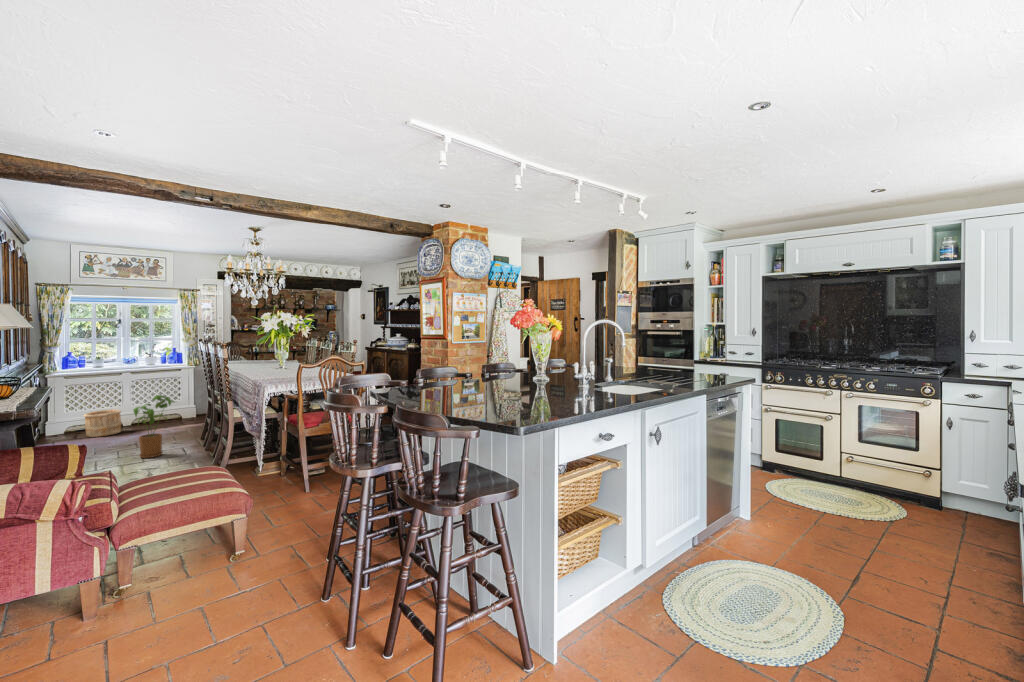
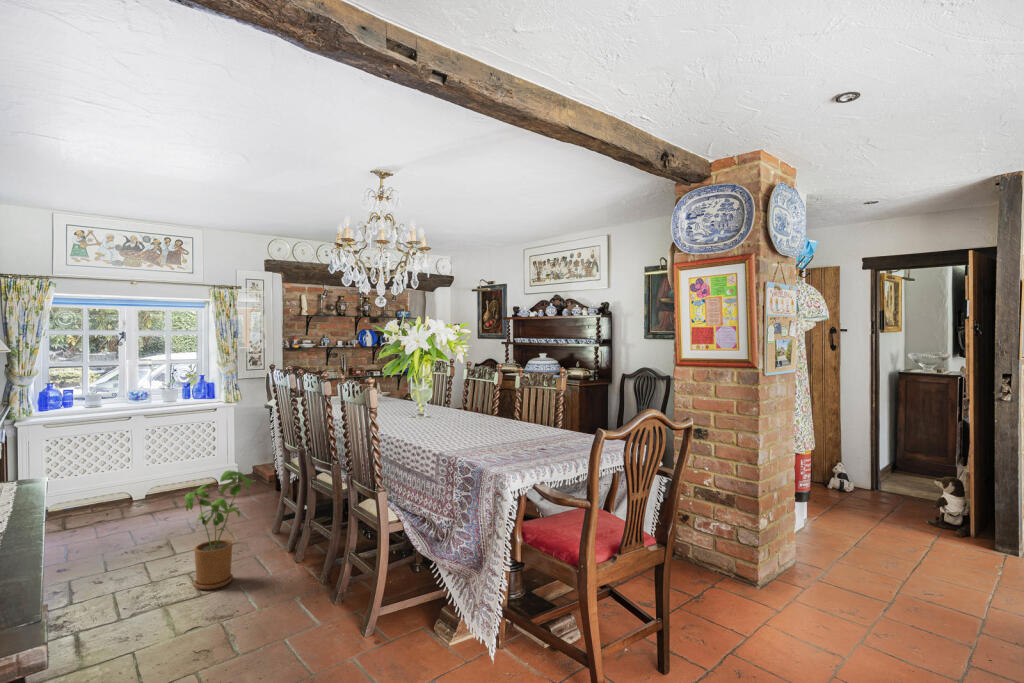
wooden bucket: present [84,409,121,437] -> none [75,482,134,532]

